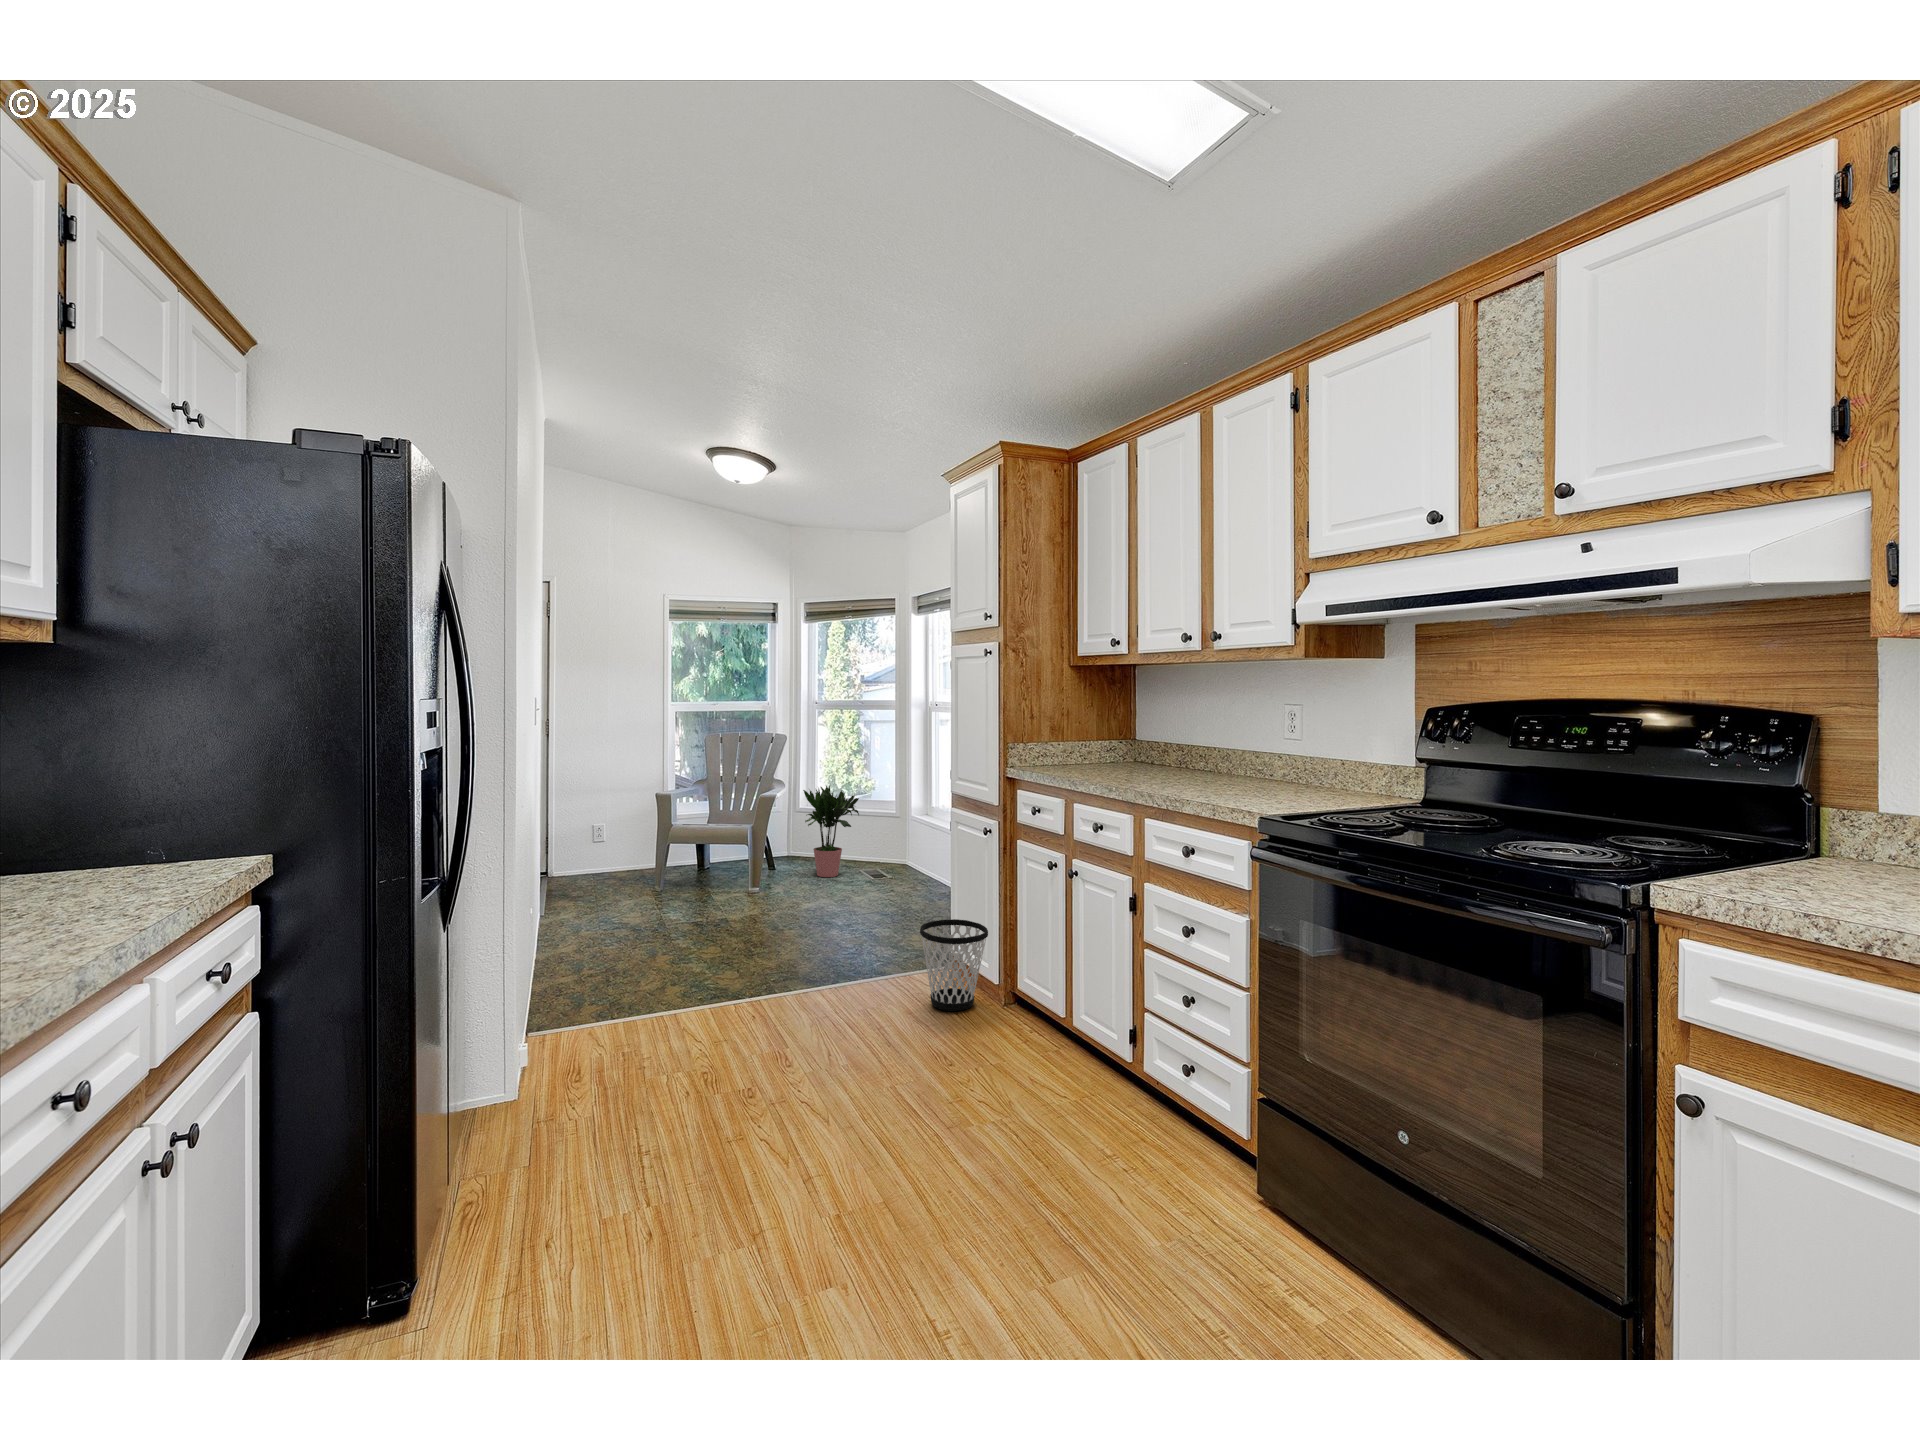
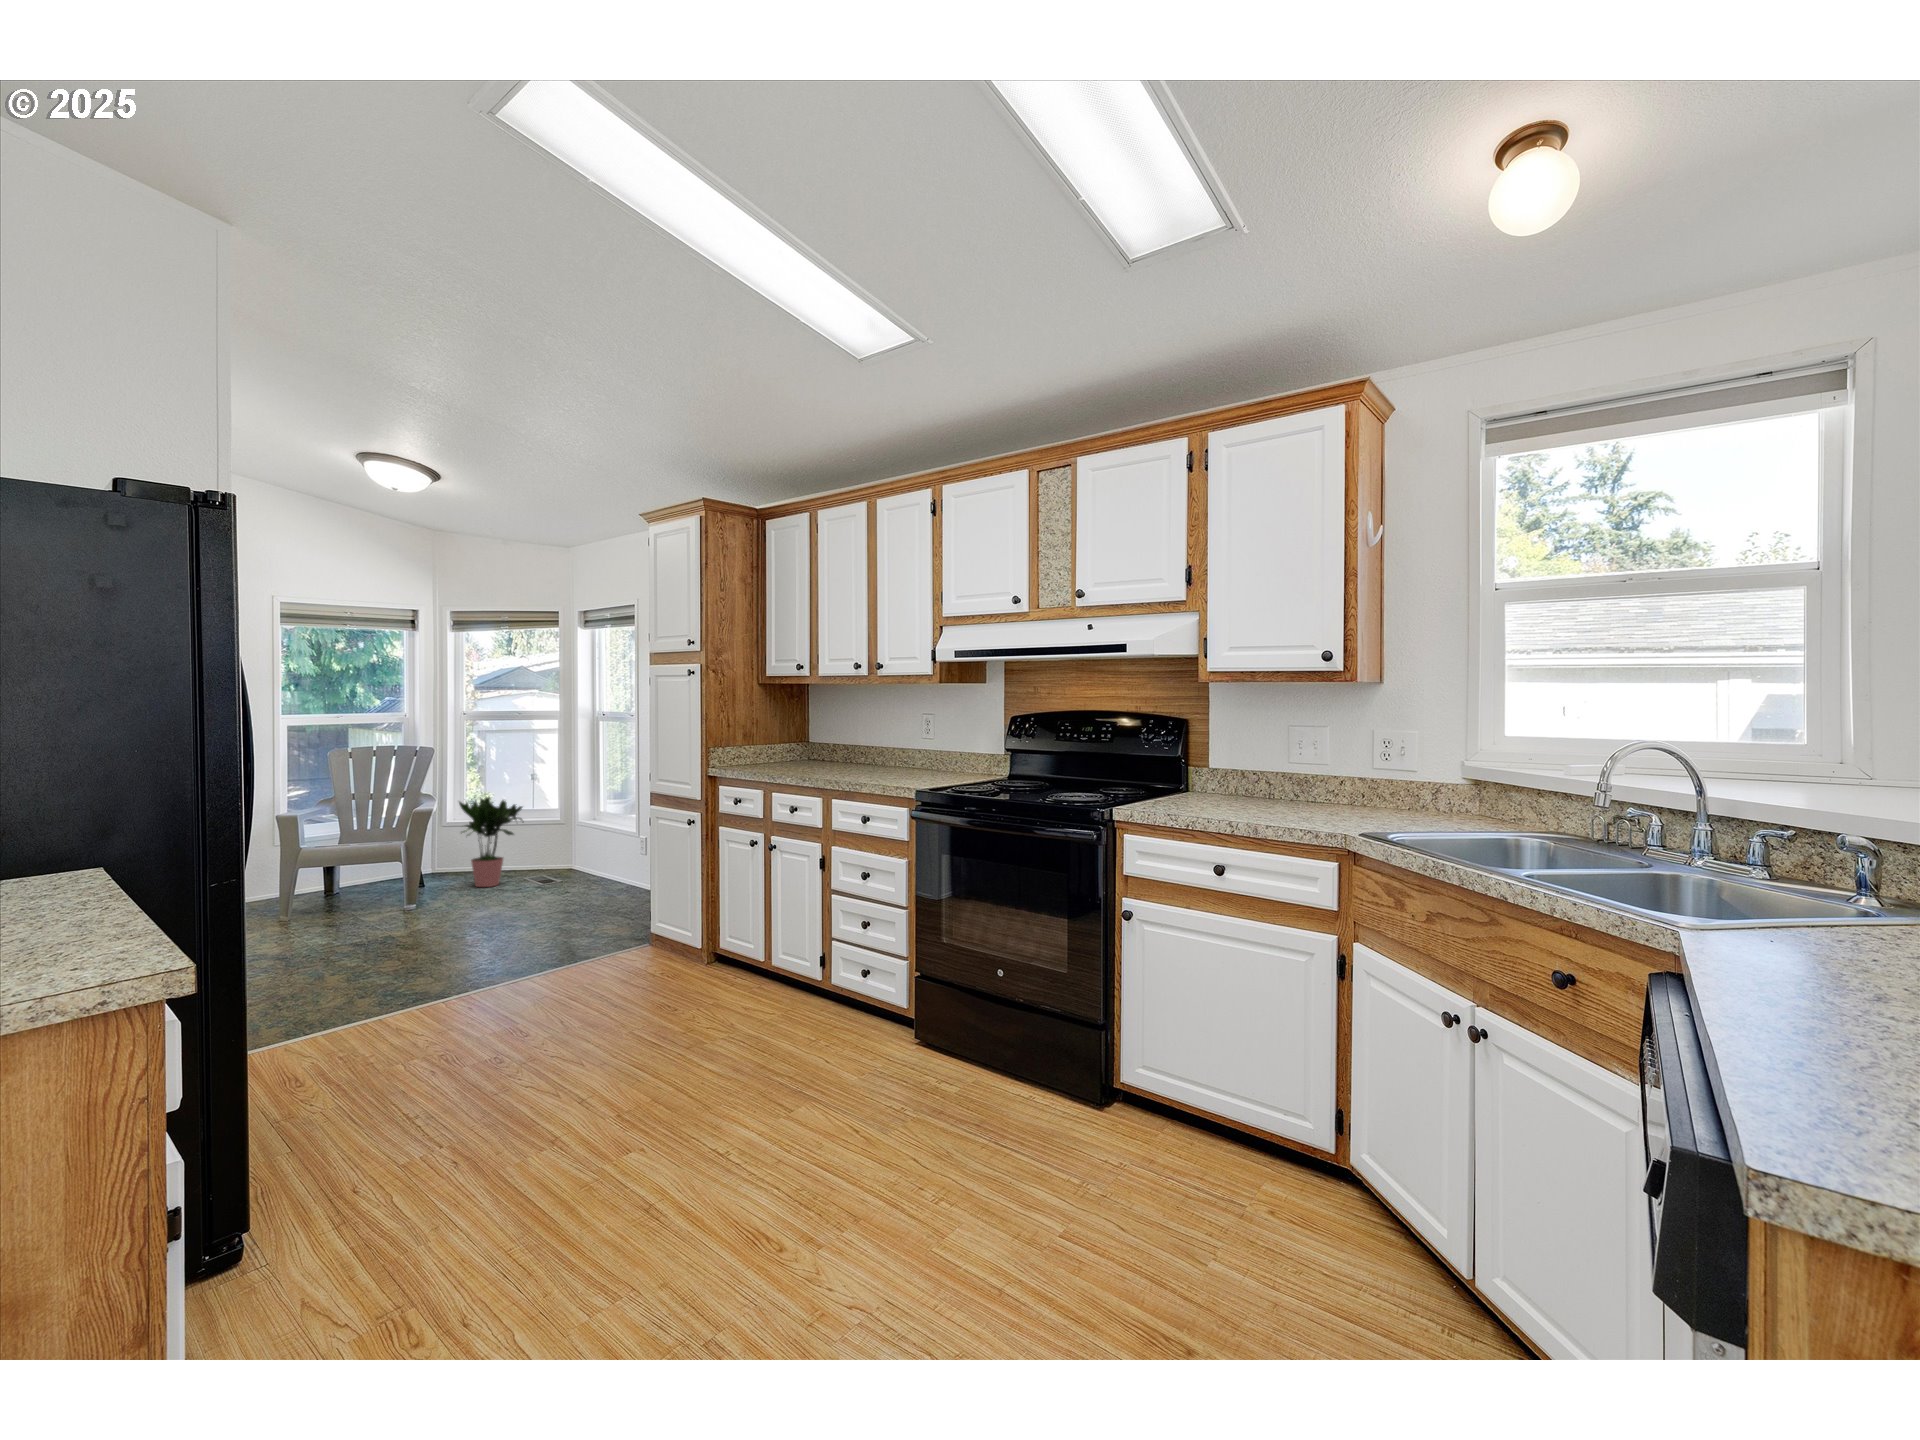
wastebasket: present [920,919,988,1011] -> none [631,898,693,975]

